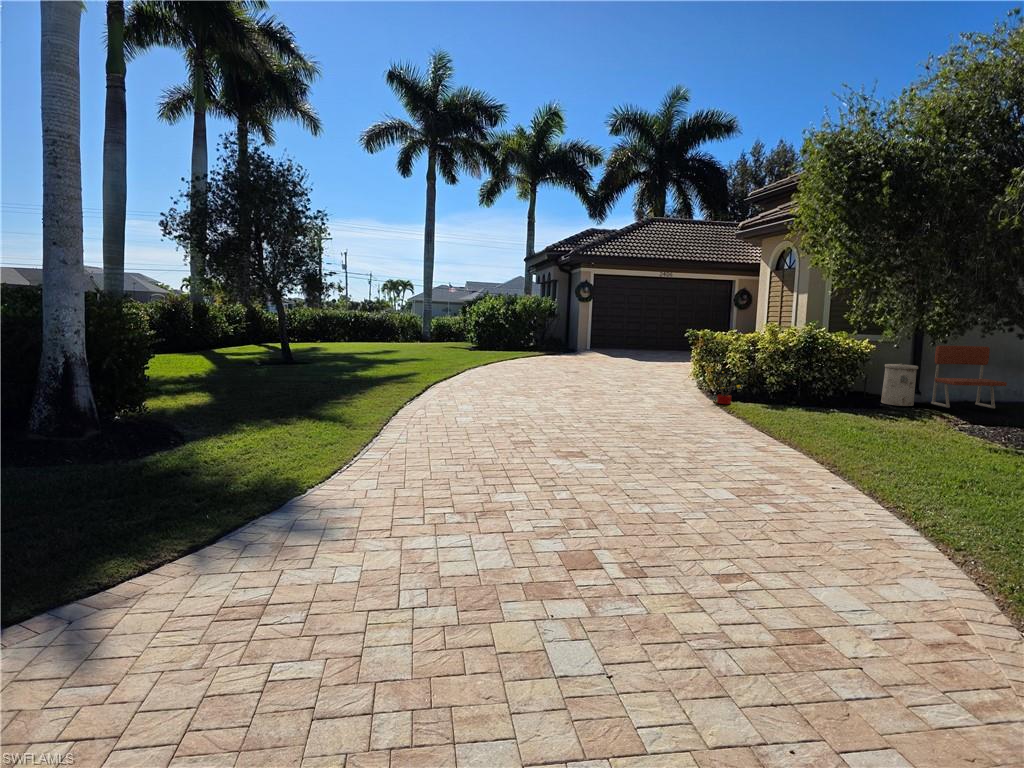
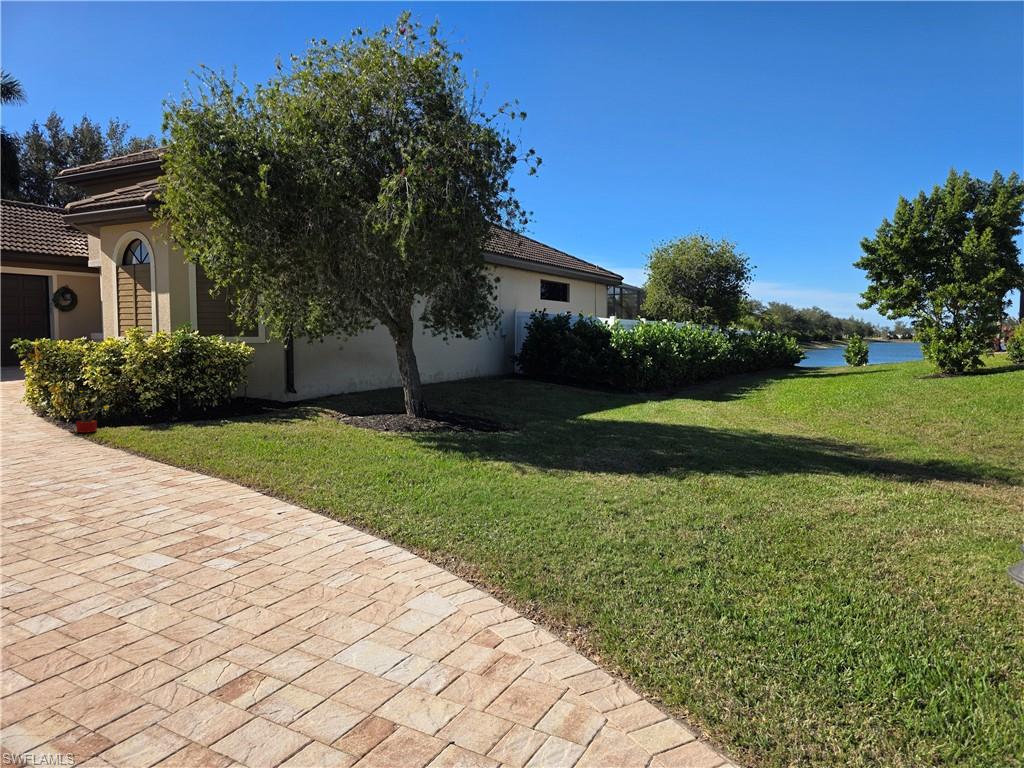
bench: present [931,346,1007,408] -> none [304,345,361,404]
trash can: present [881,364,918,406] -> none [261,366,292,408]

